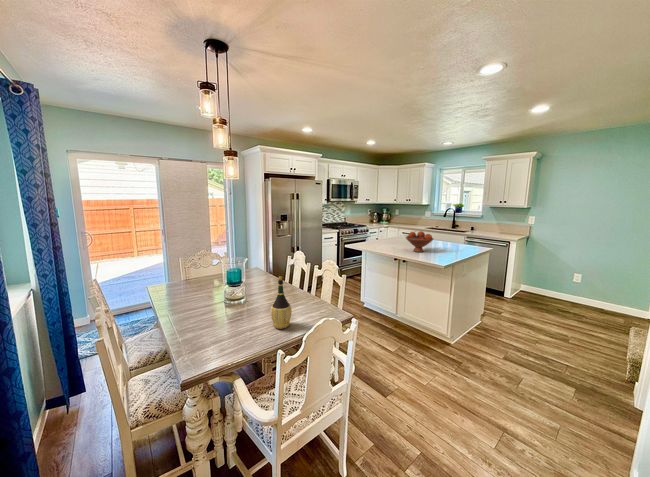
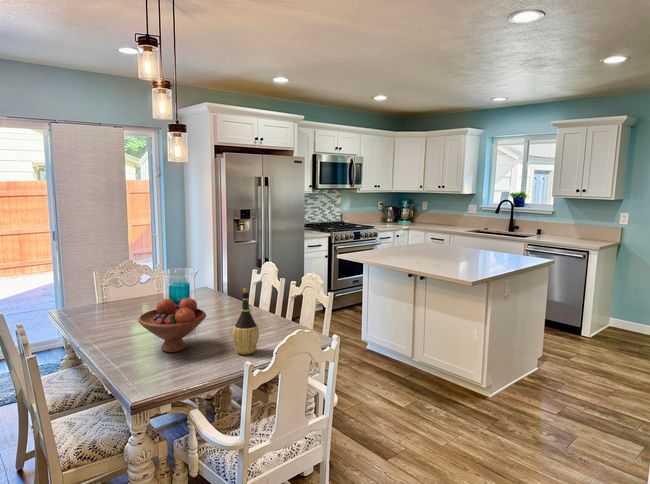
fruit bowl: present [406,231,433,252] -> present [138,298,206,352]

